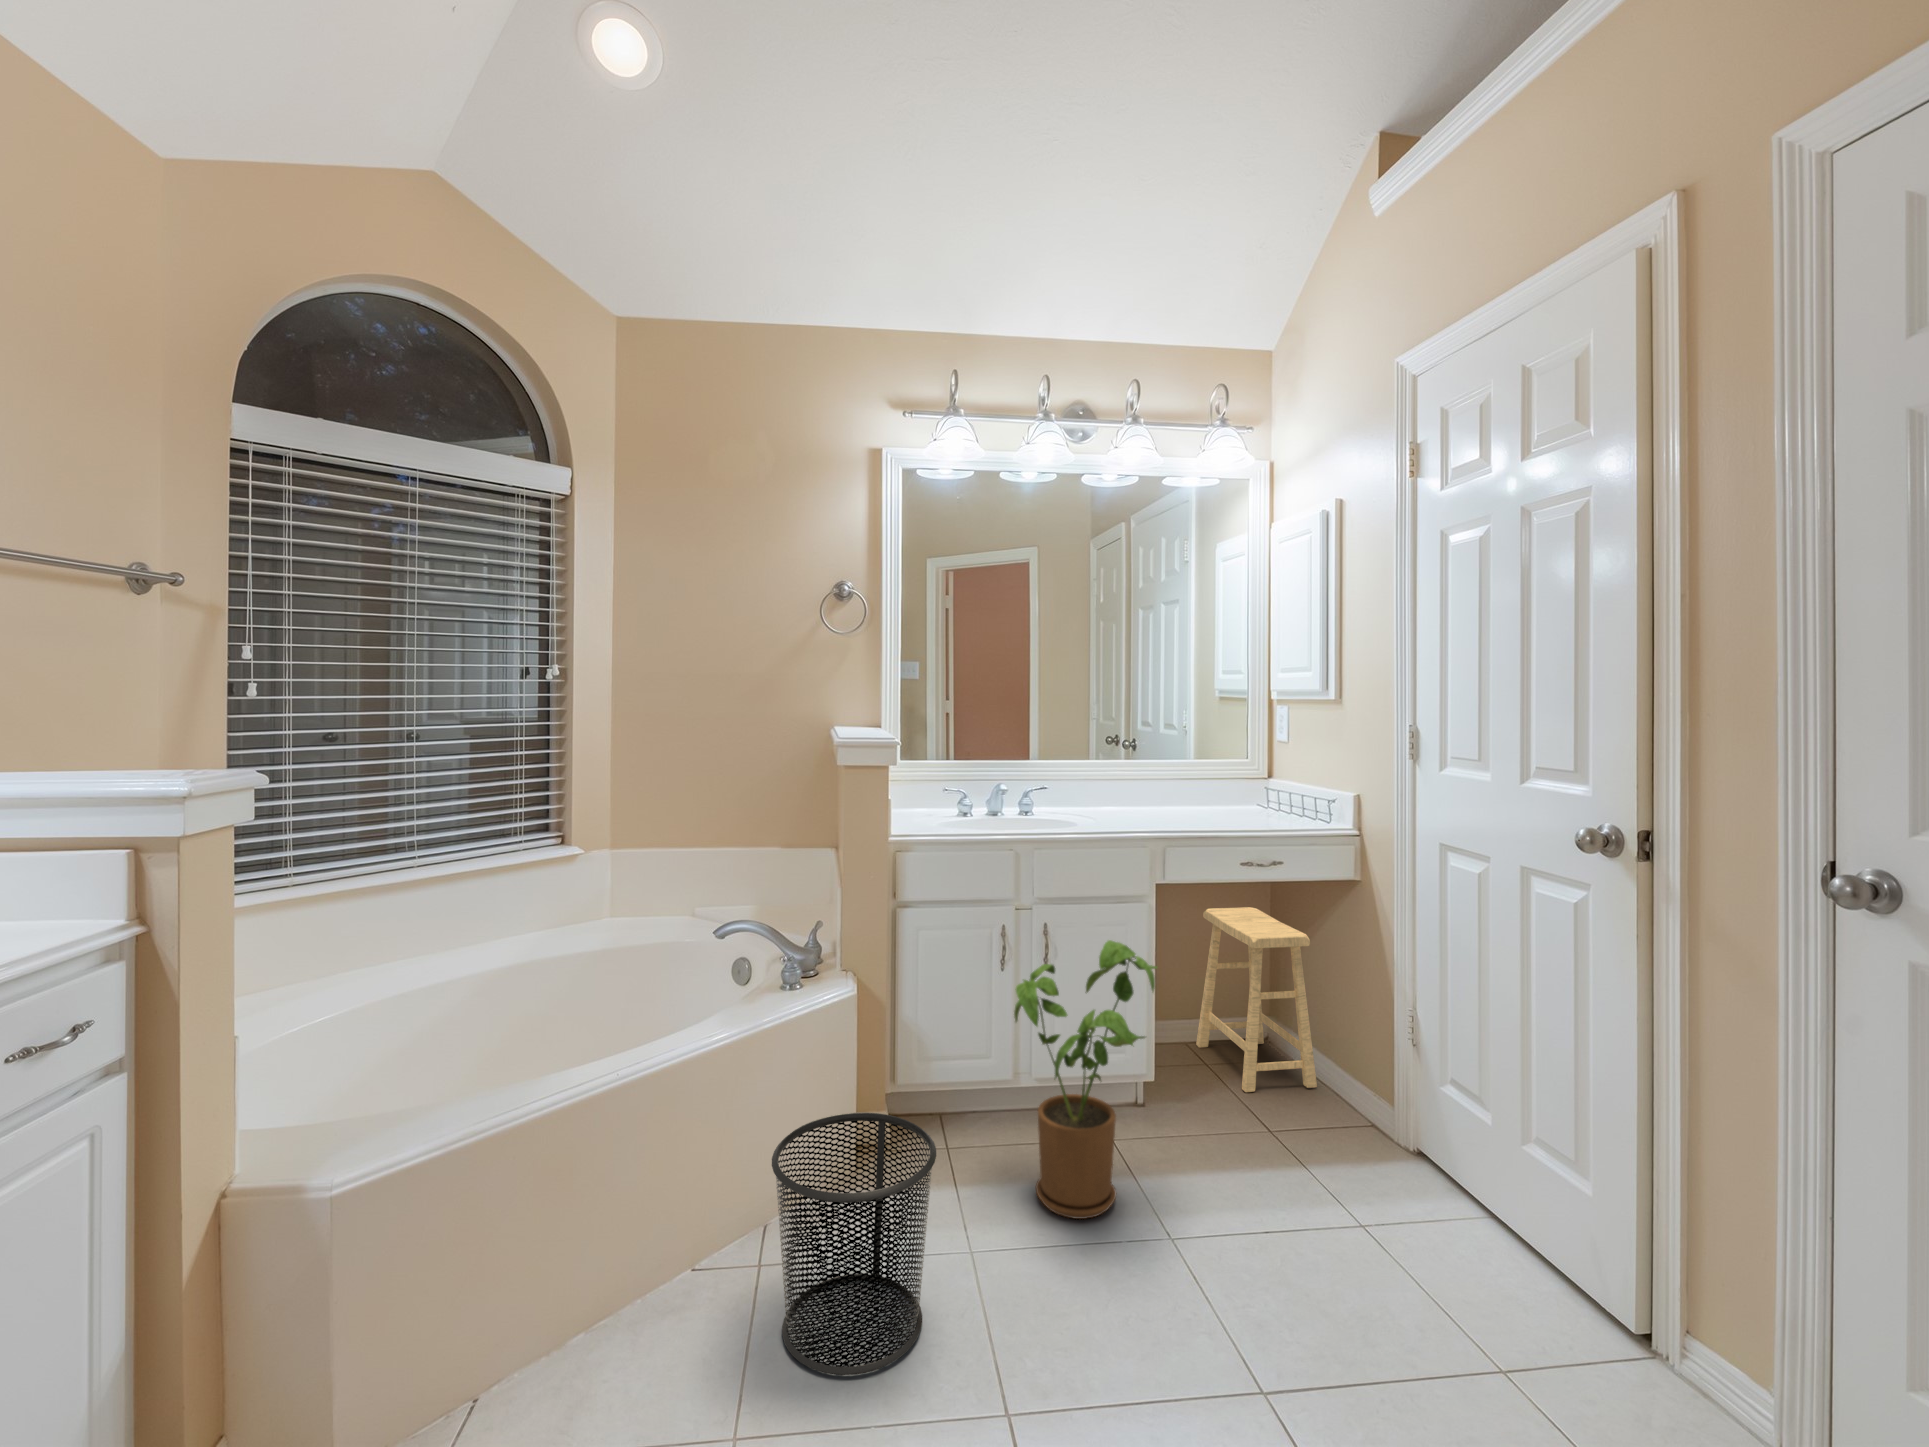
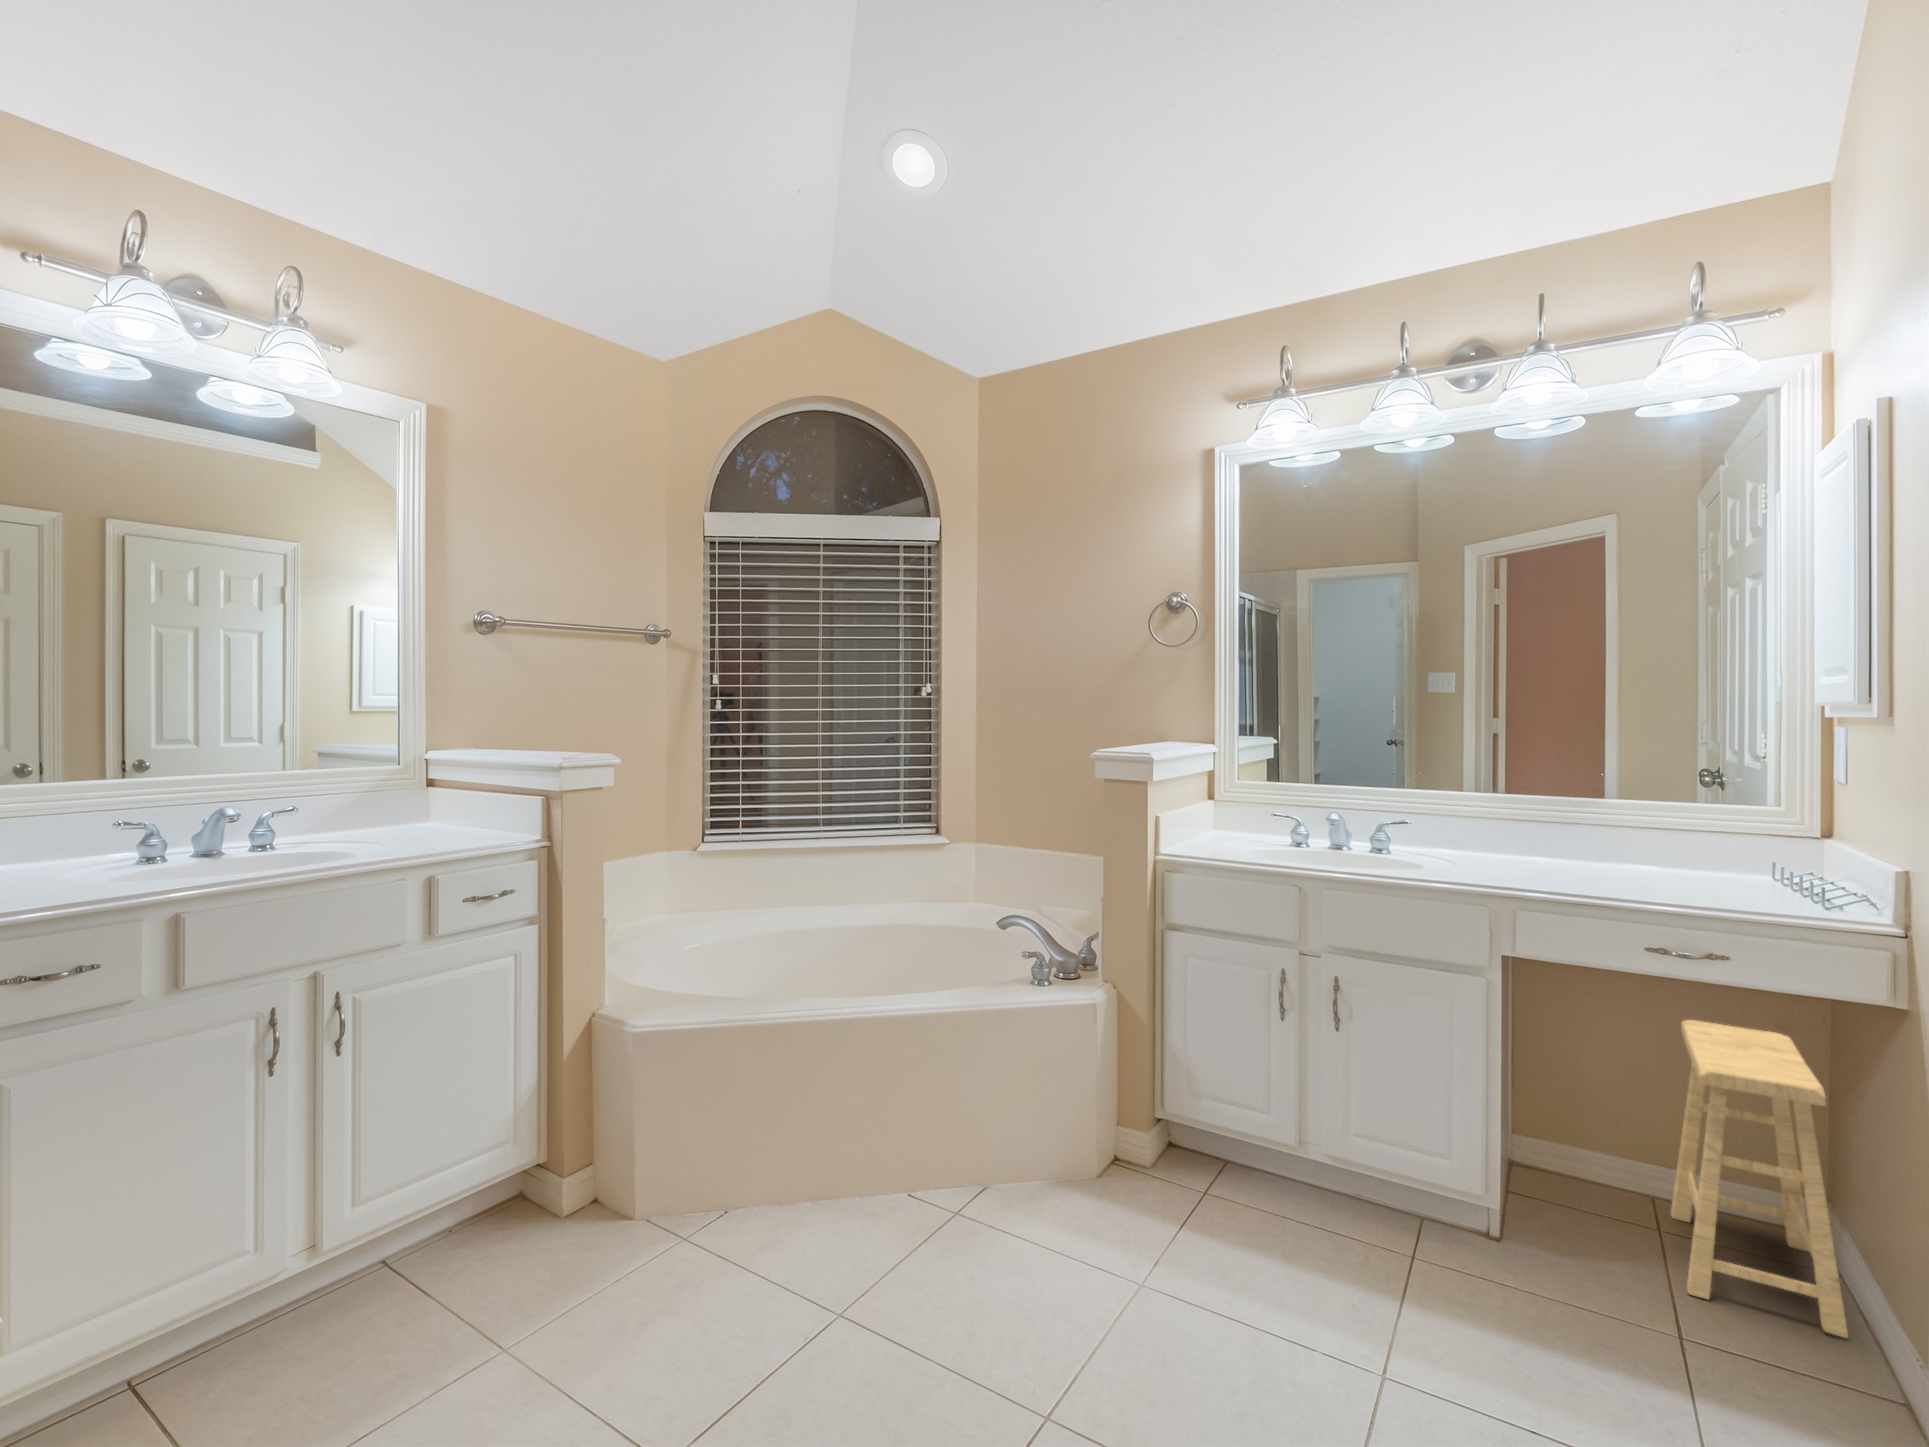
house plant: present [1014,940,1157,1219] -> none [1224,1003,1415,1324]
waste bin: present [772,1113,936,1375] -> none [898,1098,1050,1331]

